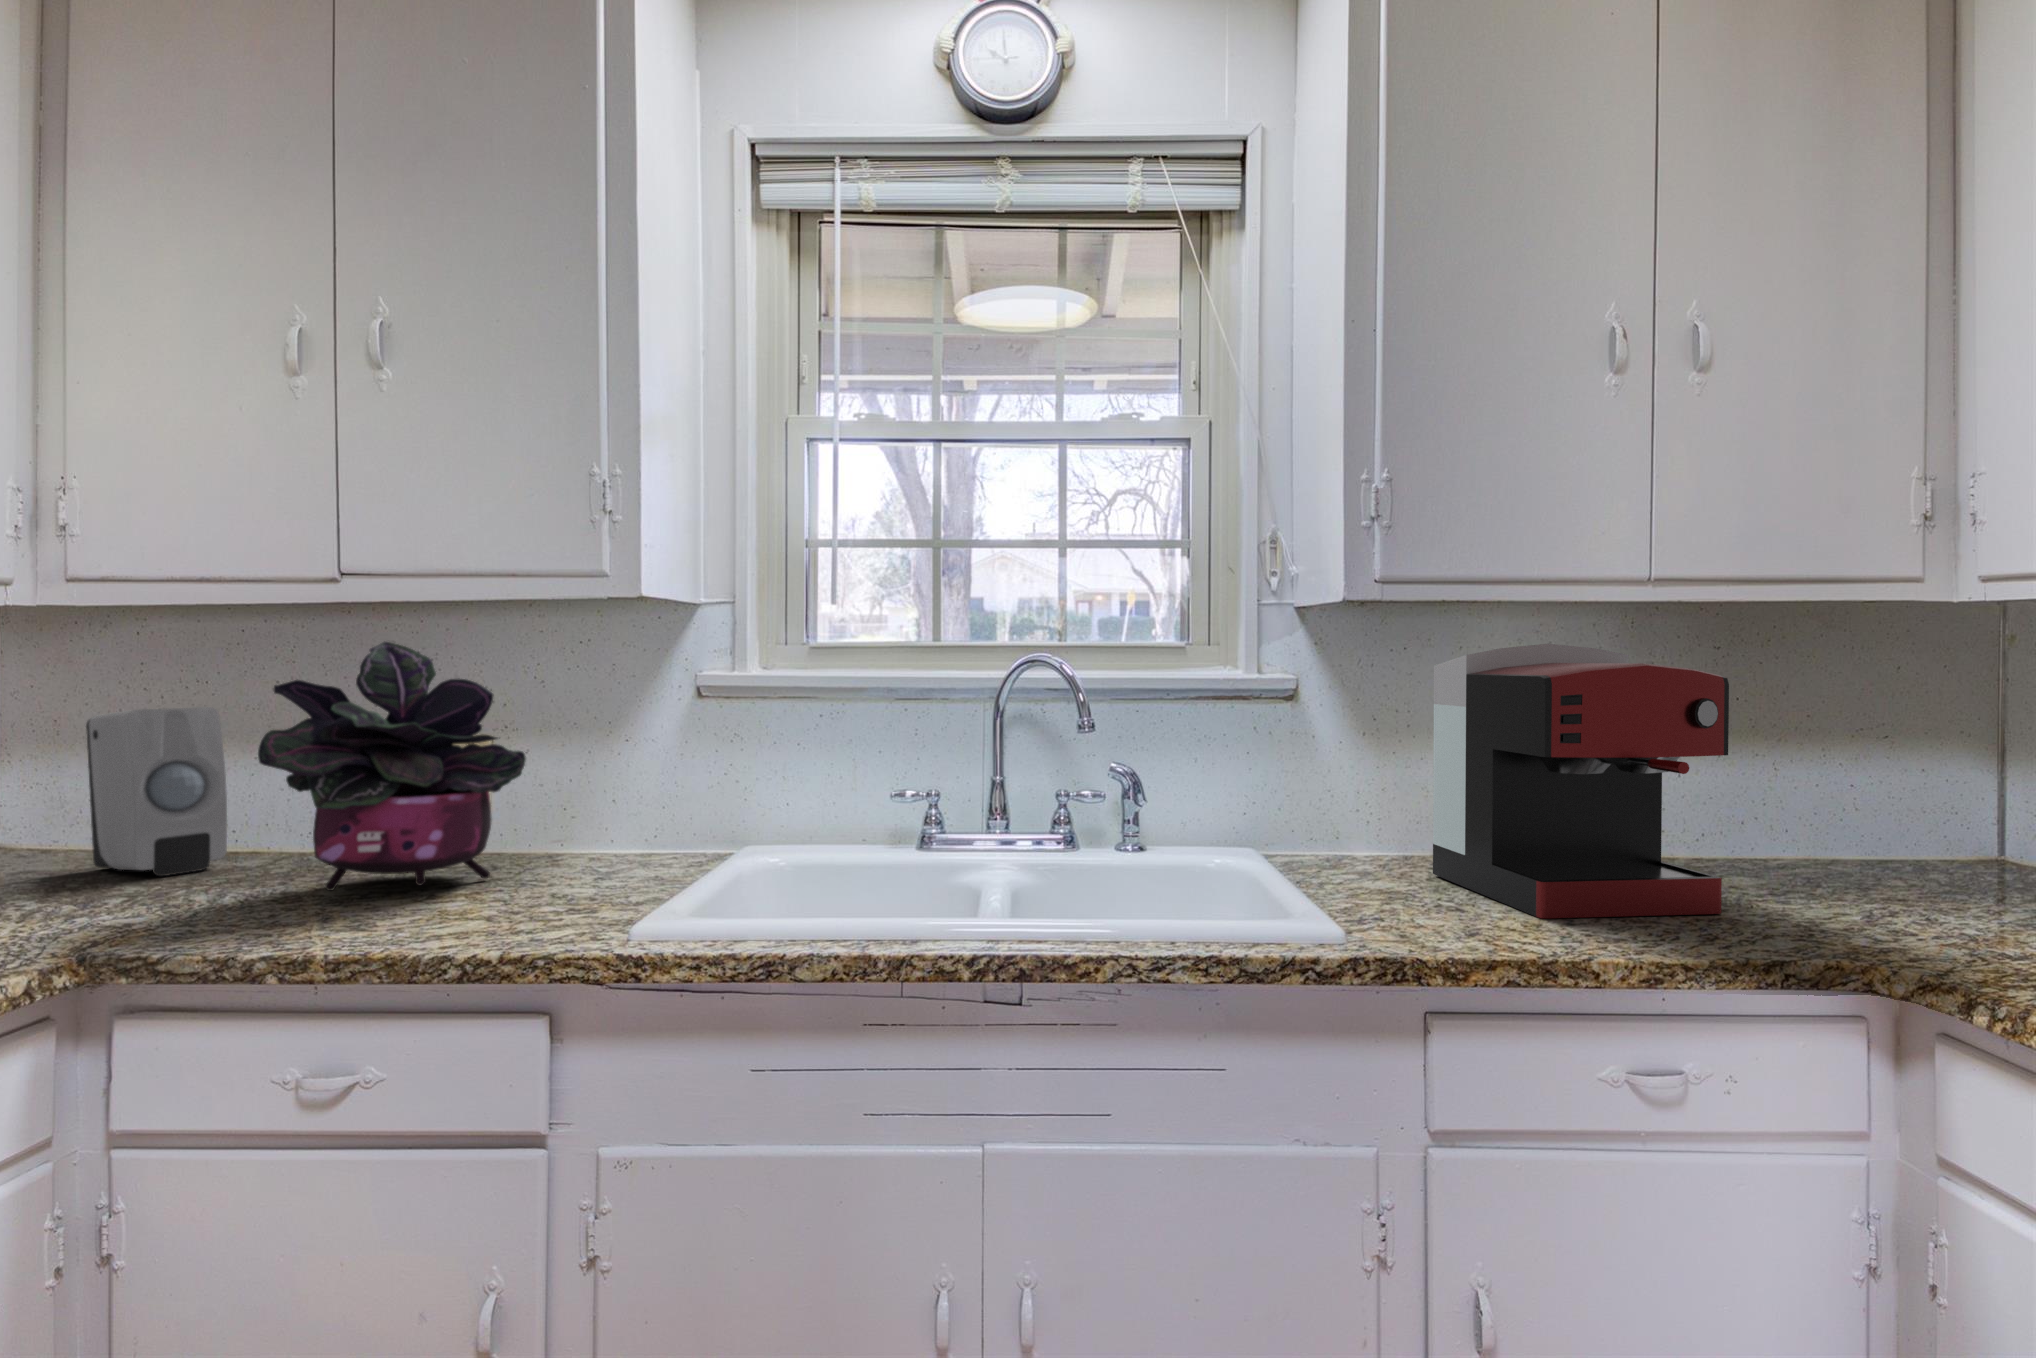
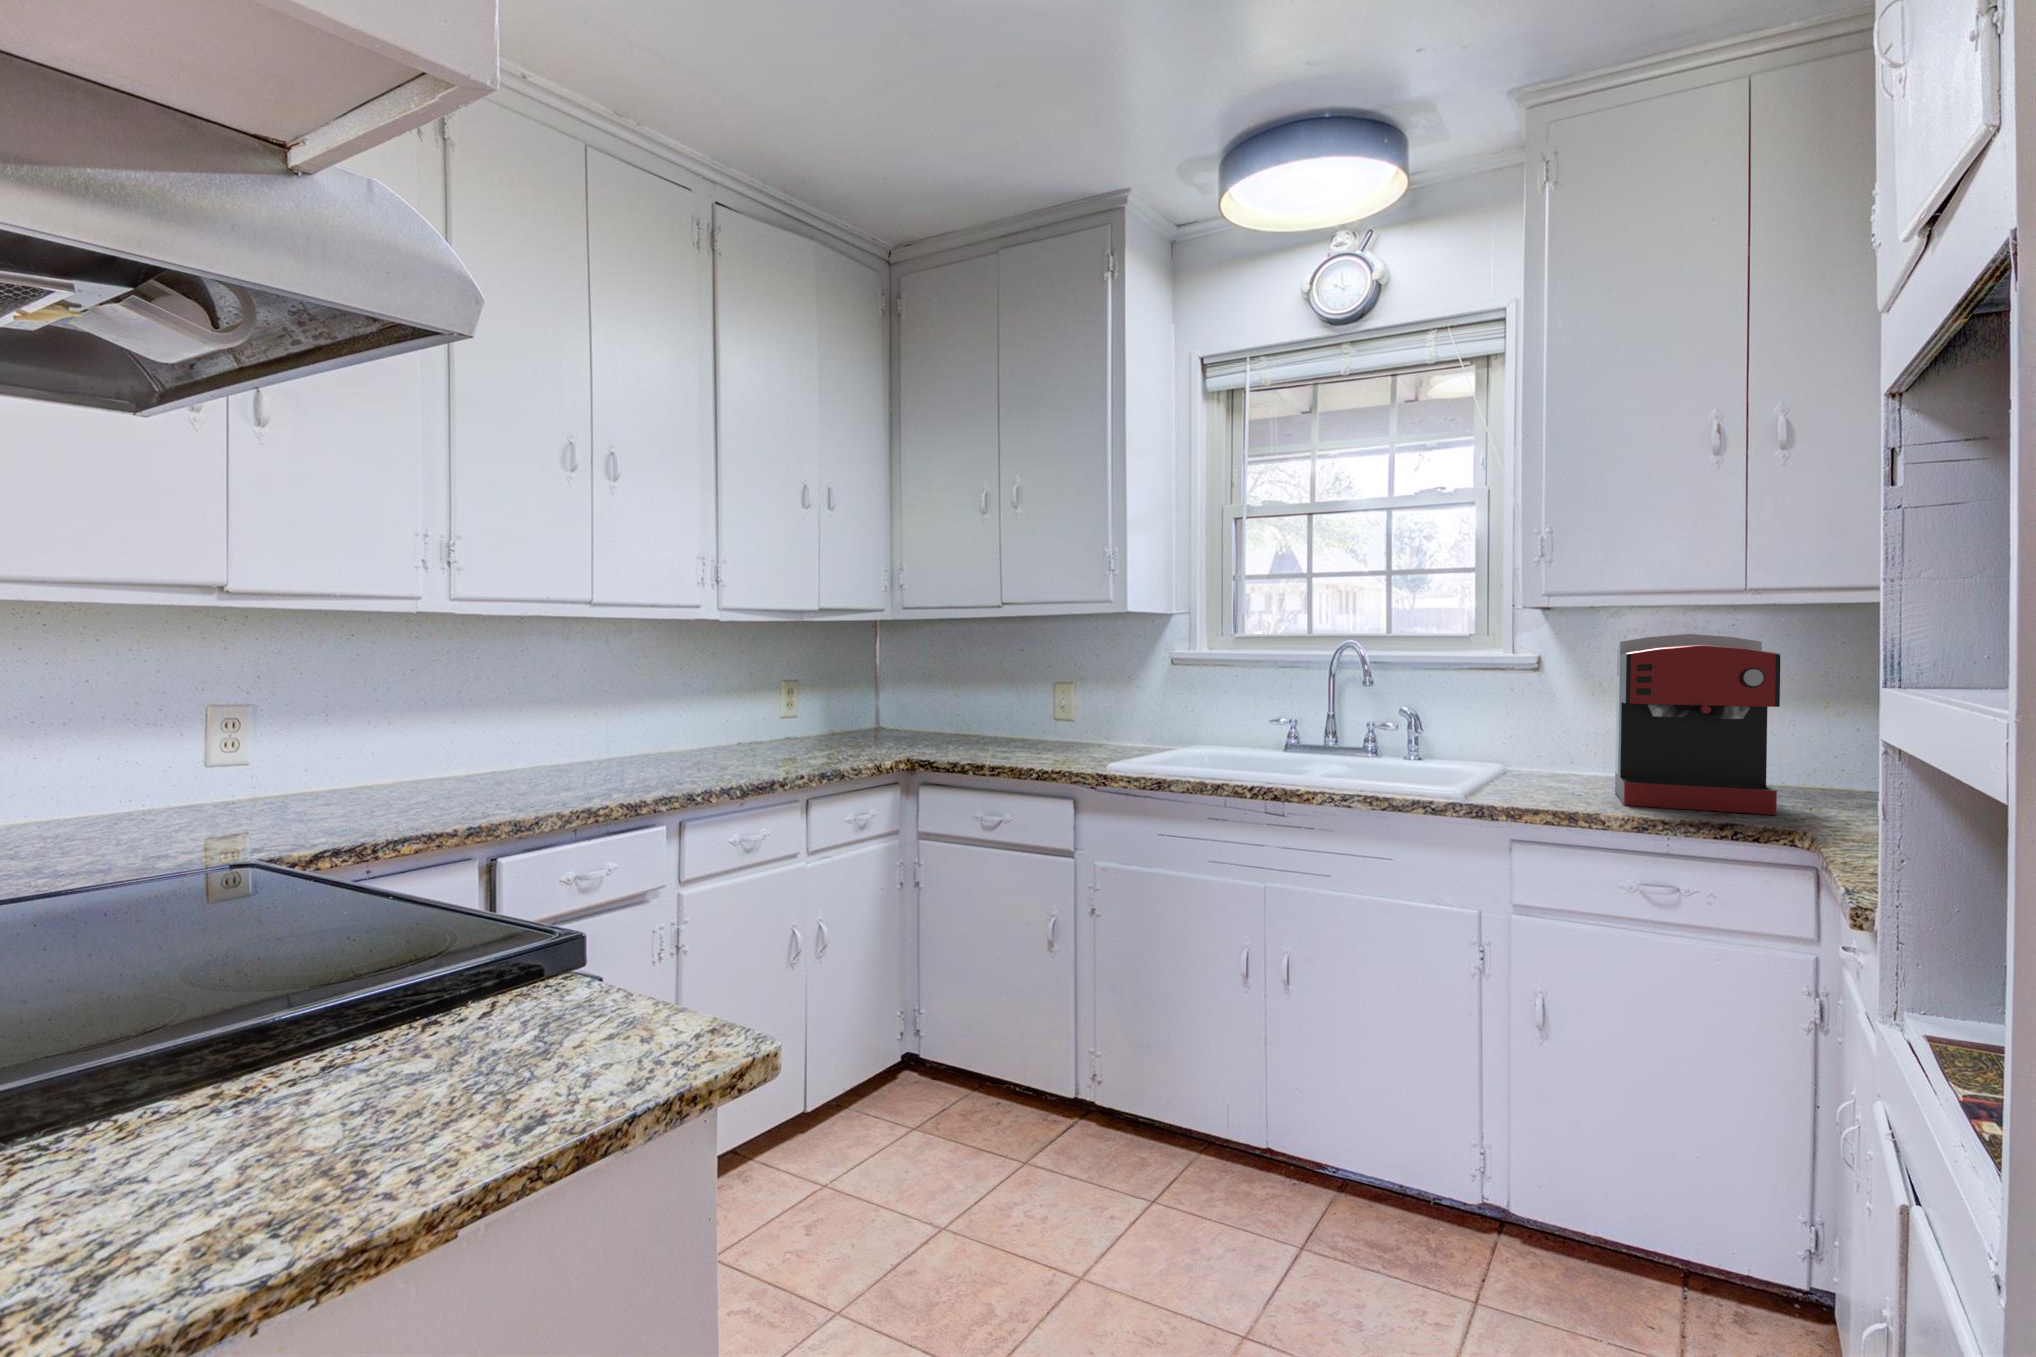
potted plant: present [258,642,526,891] -> none [970,638,1077,755]
soap dispenser: present [86,707,227,876] -> none [905,669,955,746]

